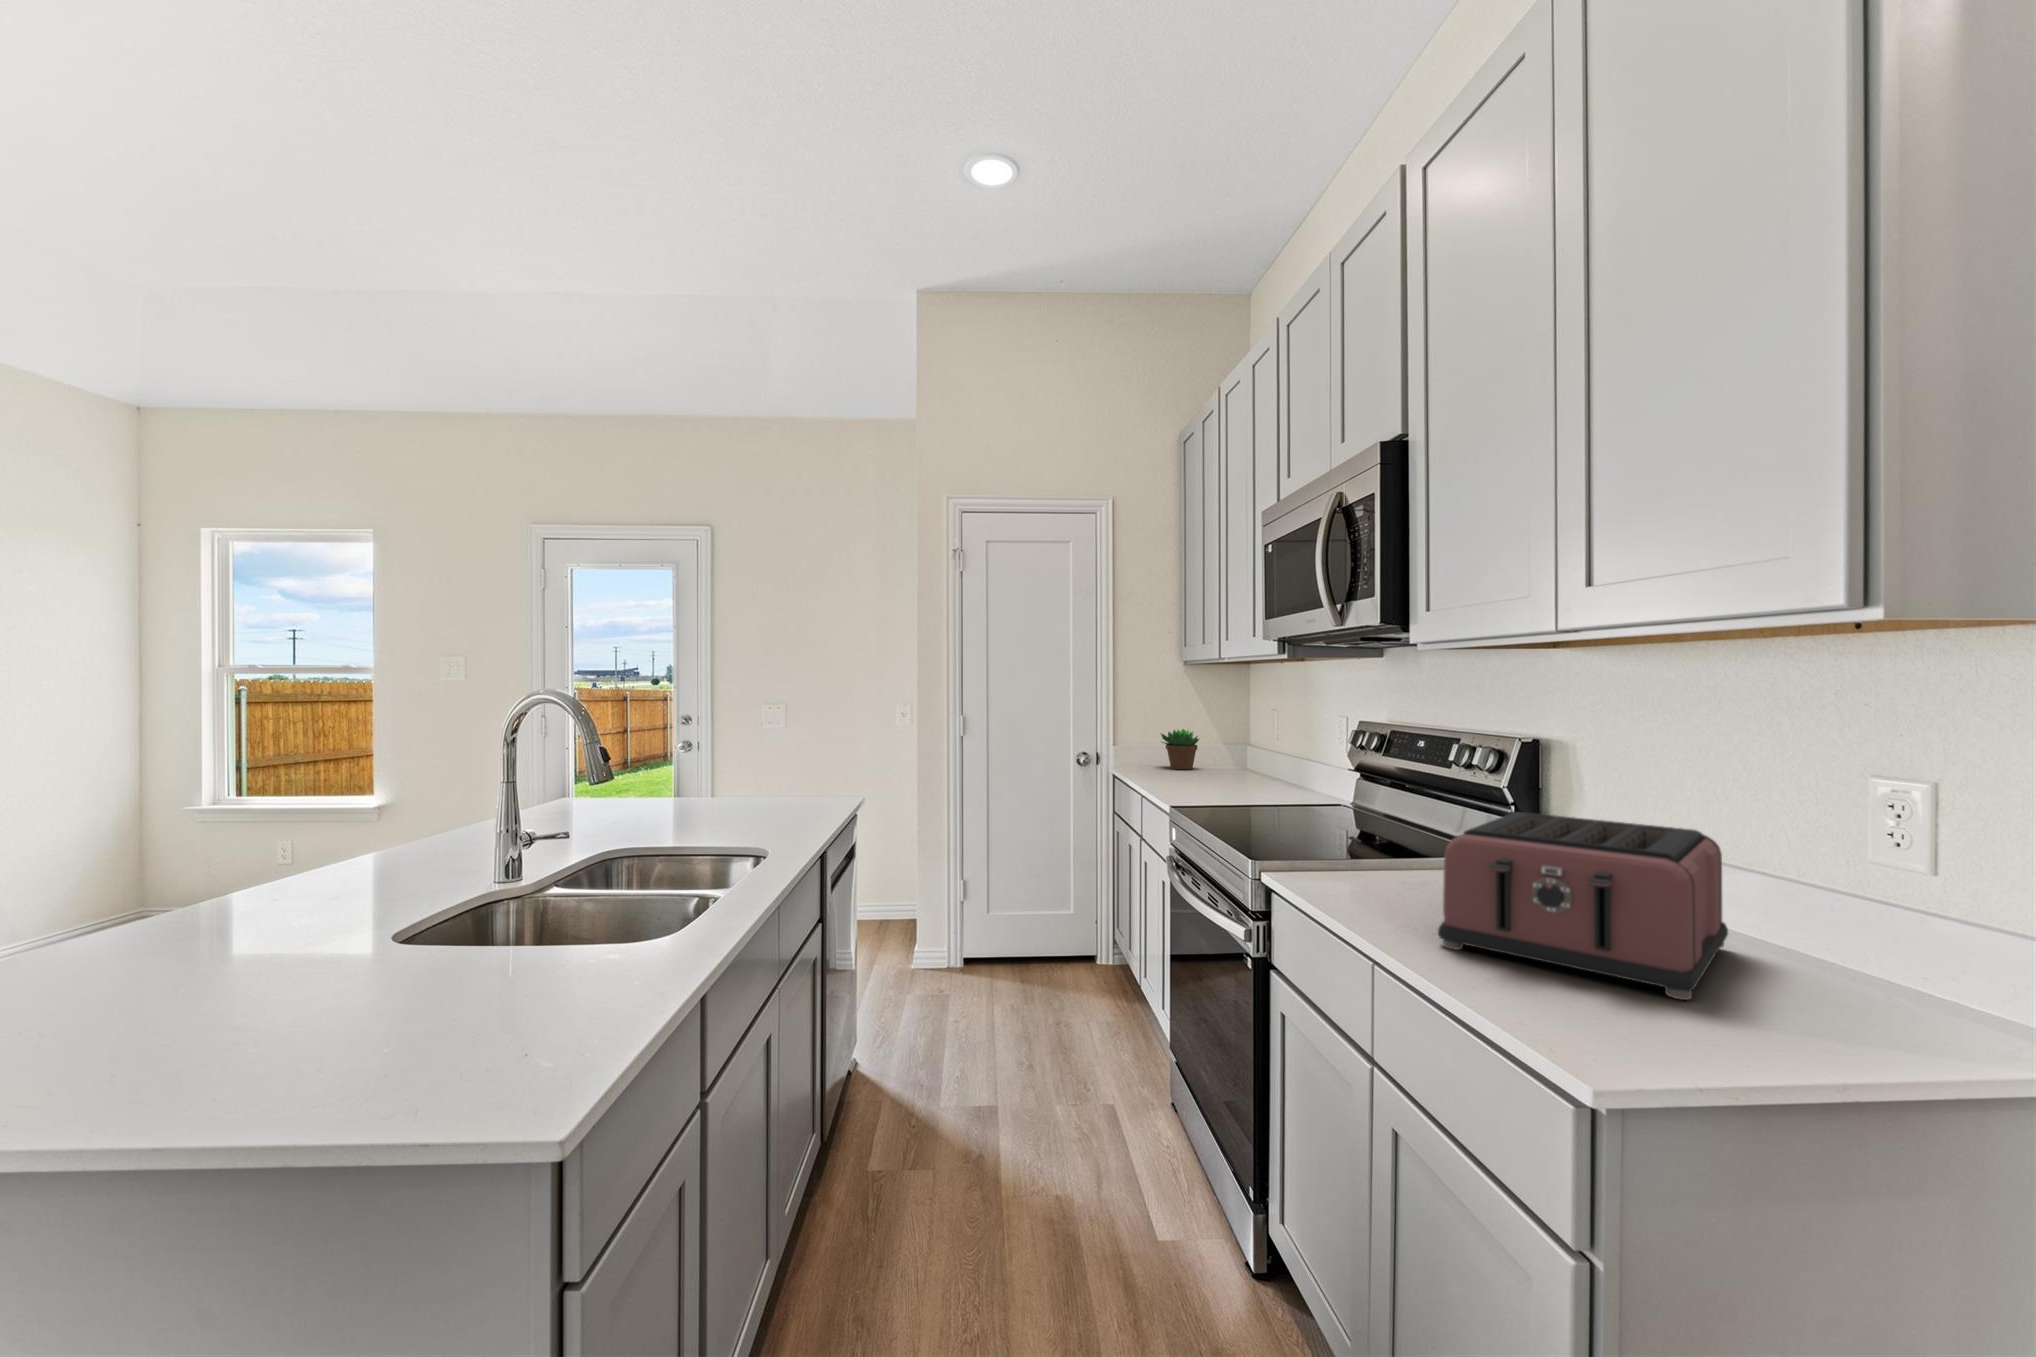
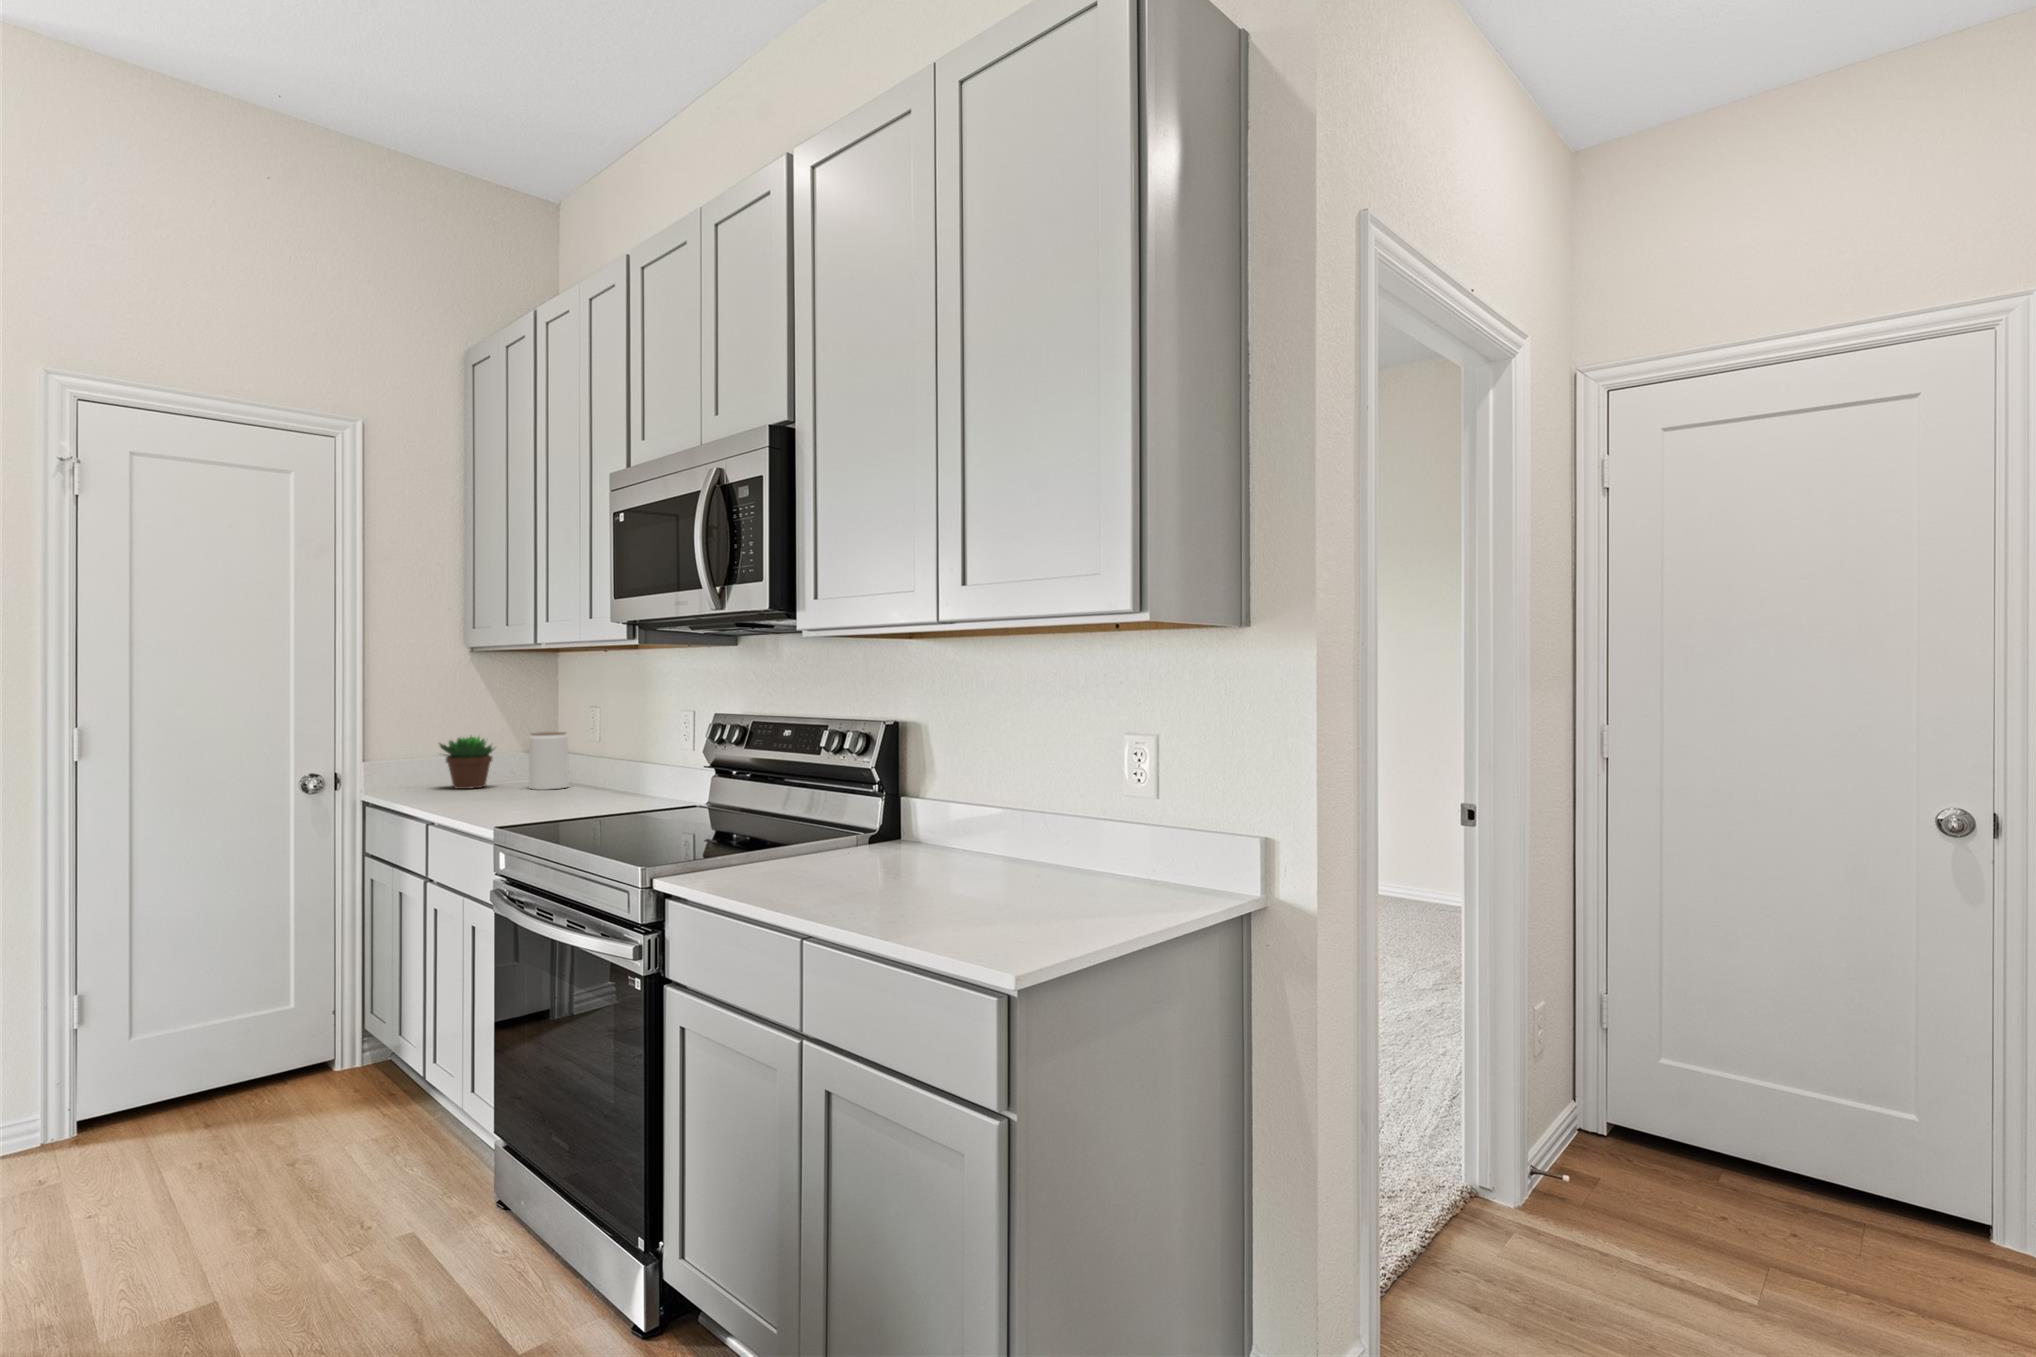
jar: none [1222,729,1252,775] -> present [529,732,568,790]
toaster: present [1438,812,1728,1000] -> none [856,784,1047,911]

